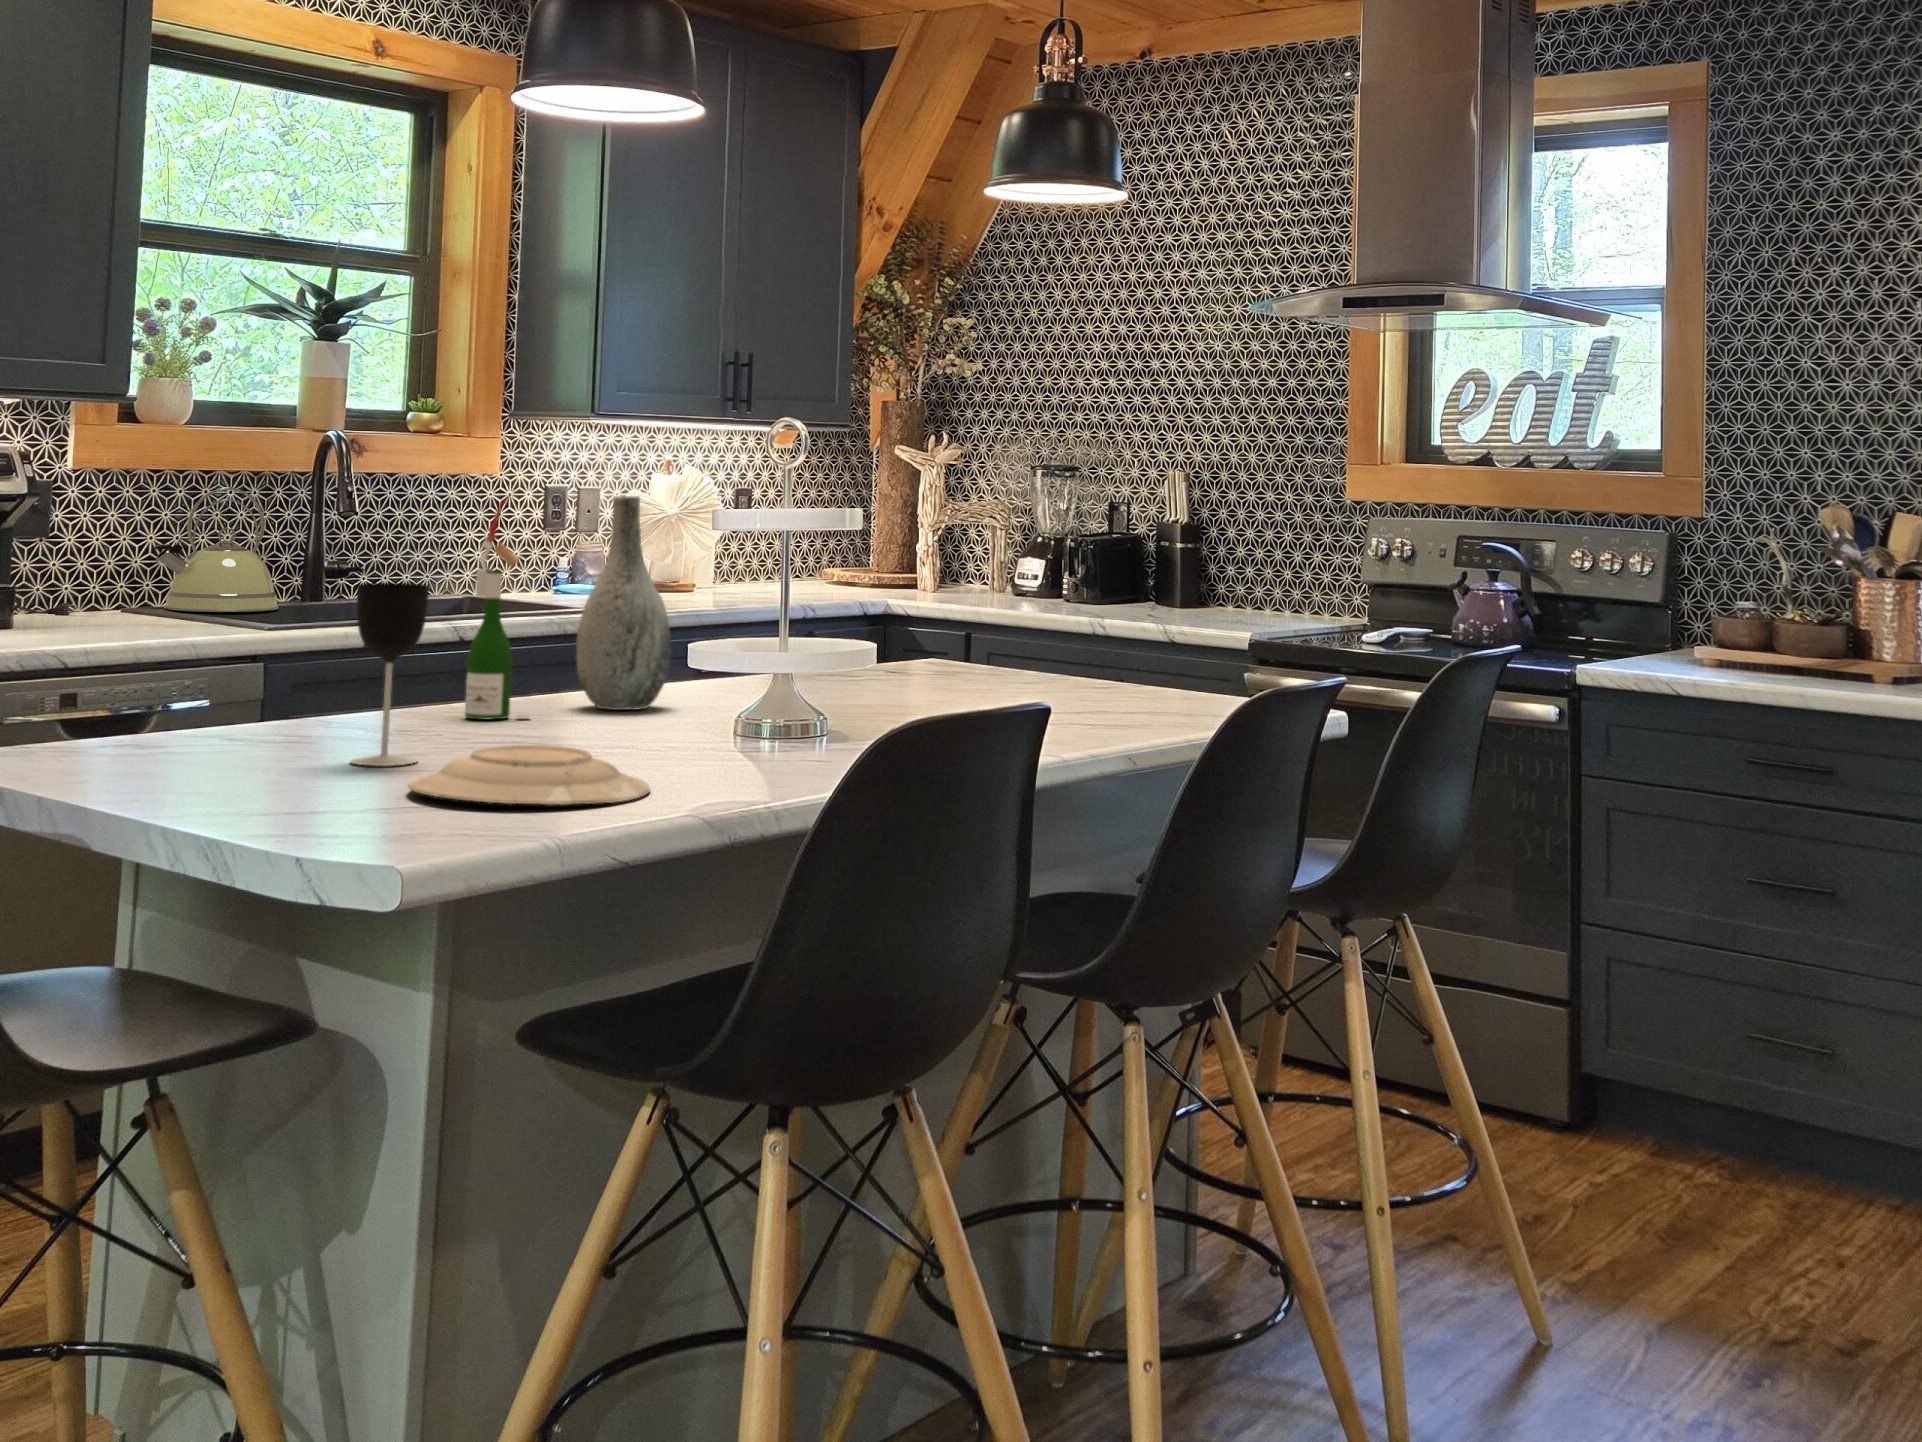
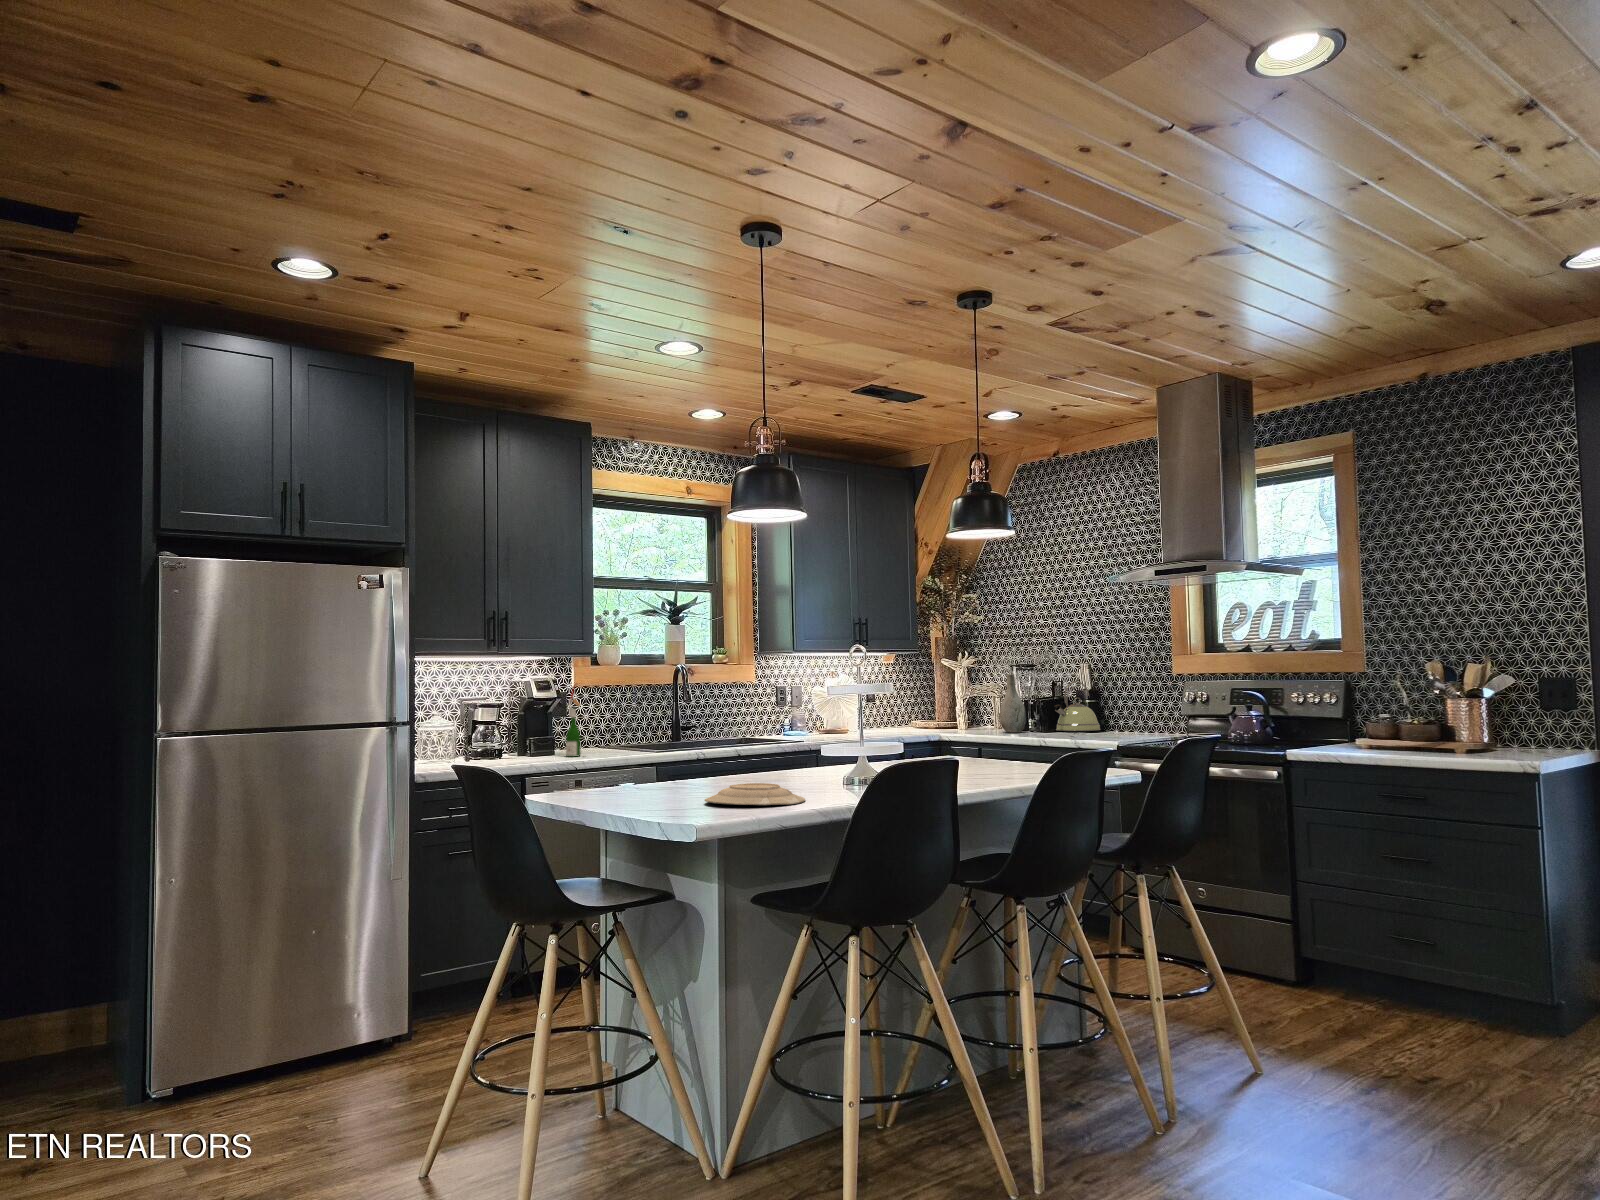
kettle: present [154,487,278,612] -> present [1055,681,1100,731]
wine bottle: present [465,495,530,720] -> present [566,686,581,757]
vase: present [576,496,671,710] -> present [1000,674,1026,733]
wine glass: present [351,583,429,766] -> none [682,718,712,795]

